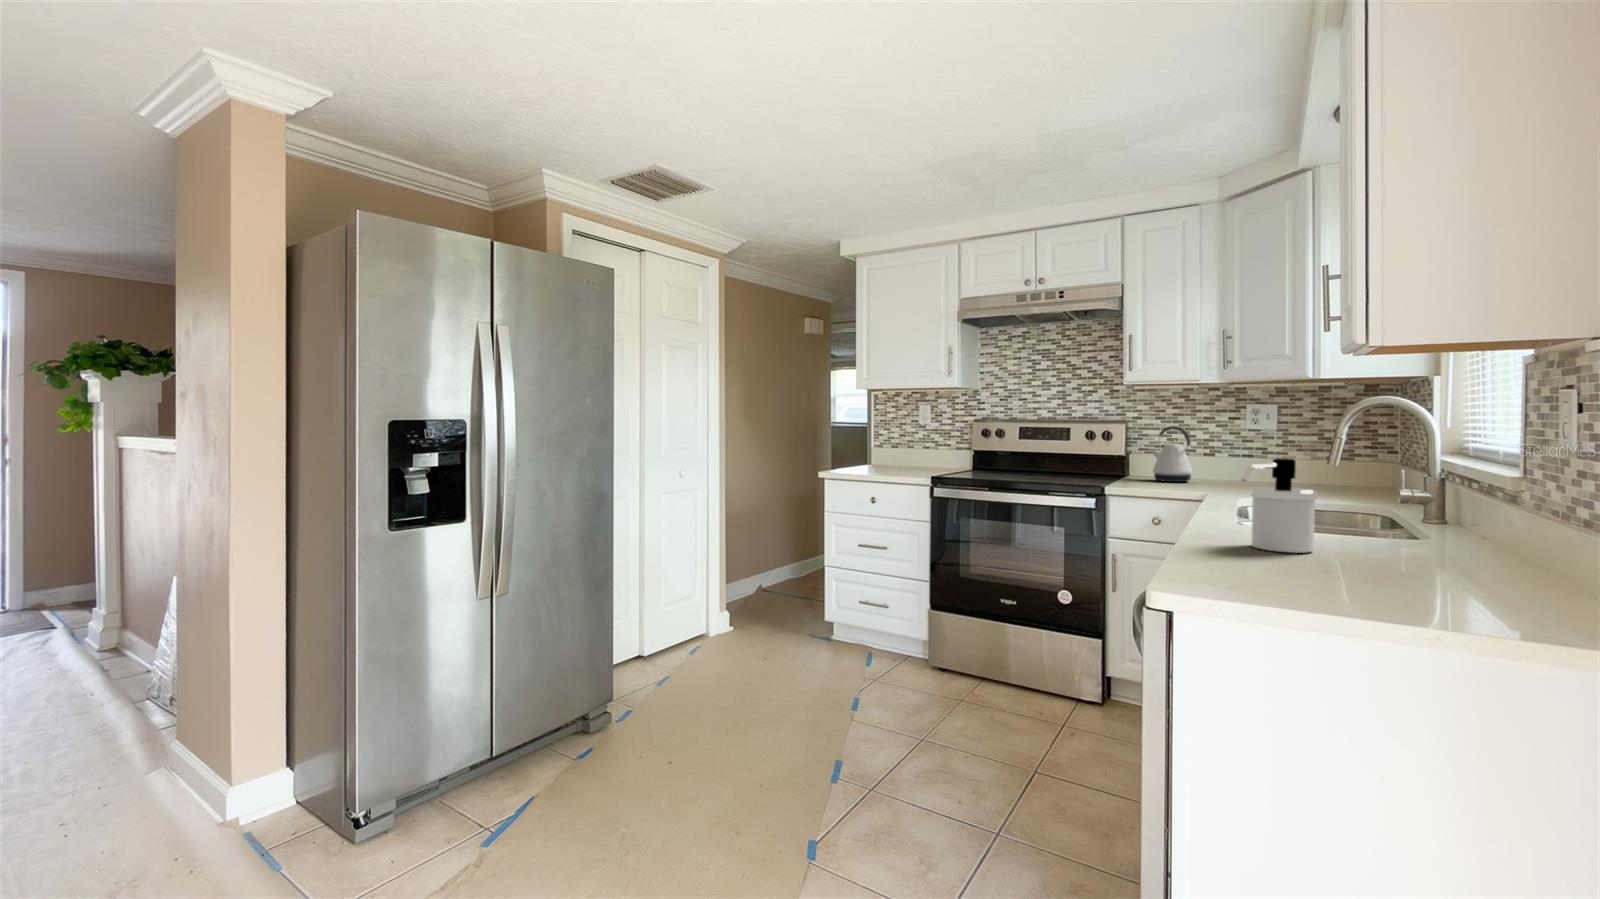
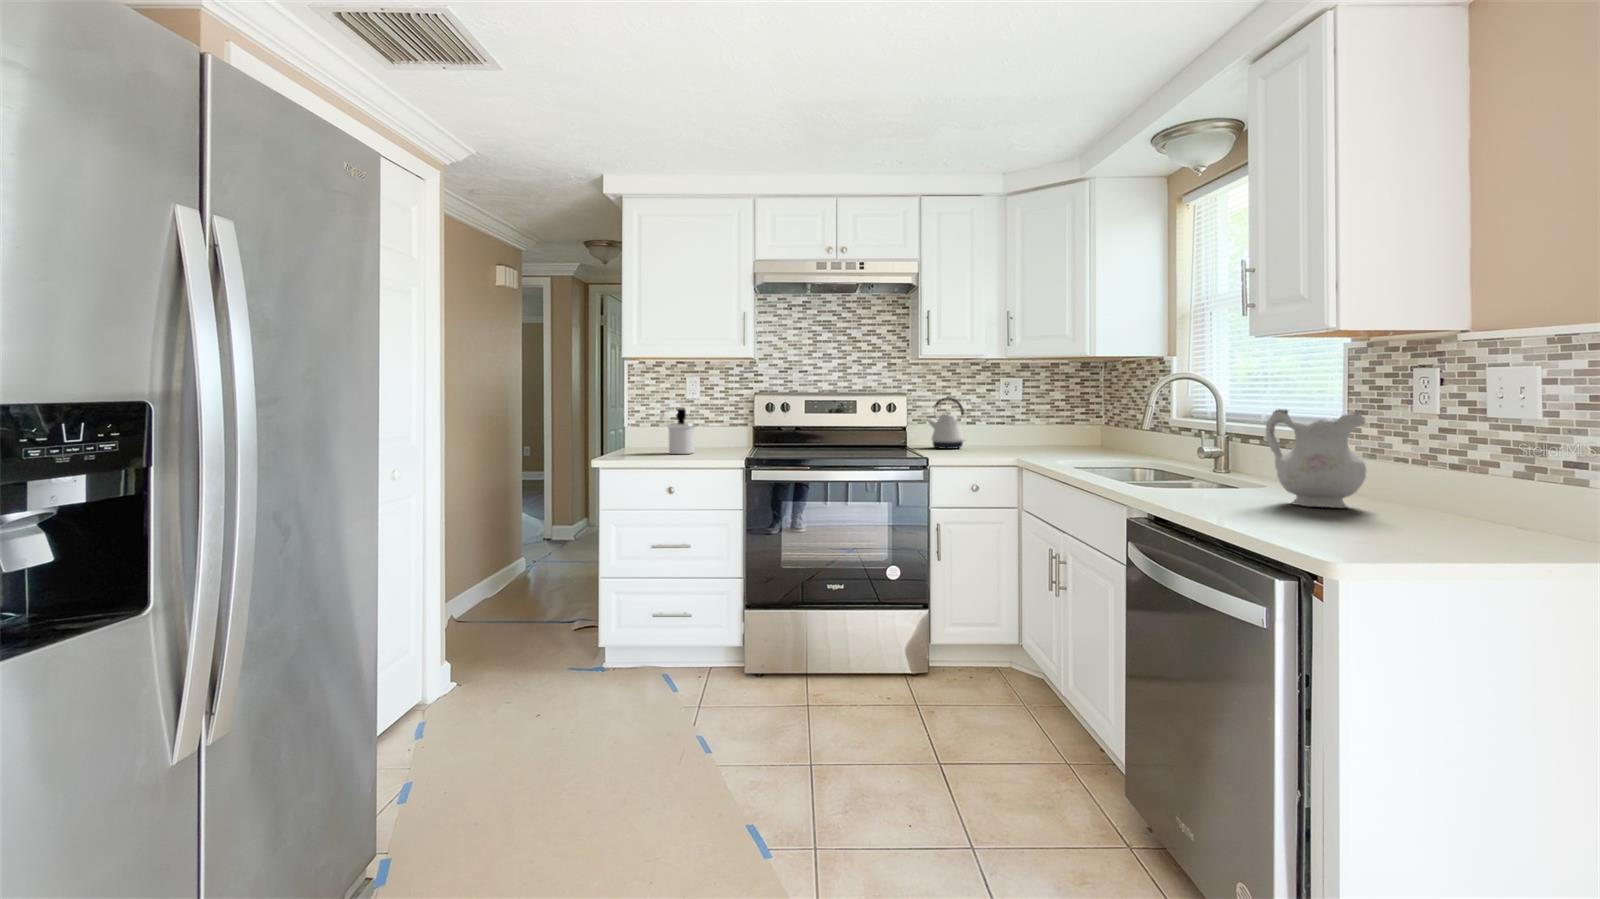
ceramic pitcher: none [1365,442,1519,589] -> present [1266,409,1366,508]
soap dispenser: present [1241,458,1318,553] -> present [660,409,695,454]

